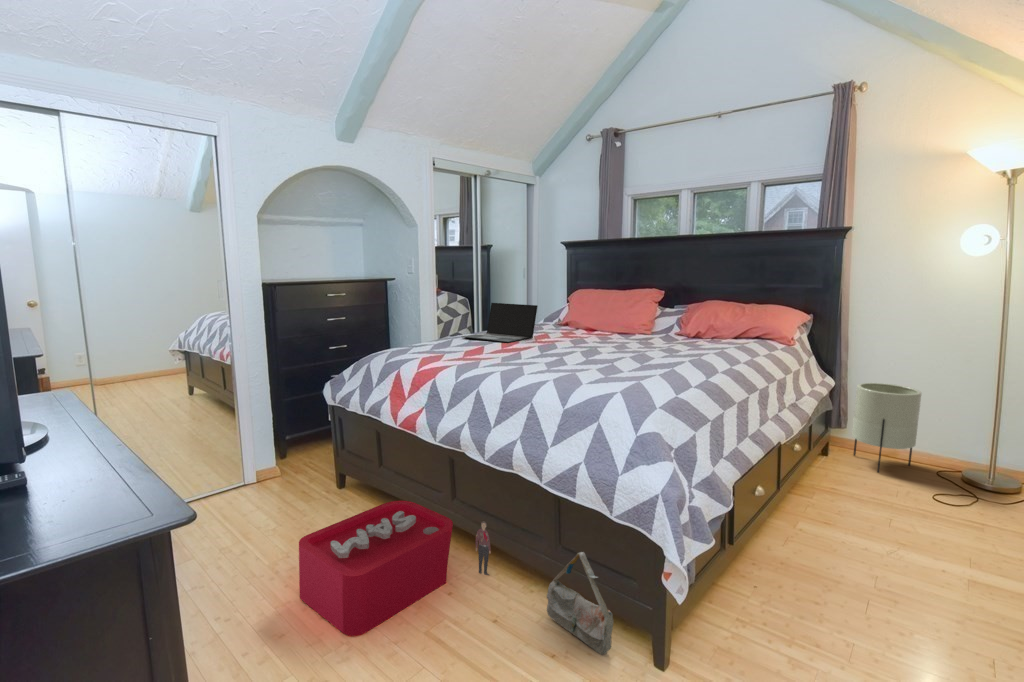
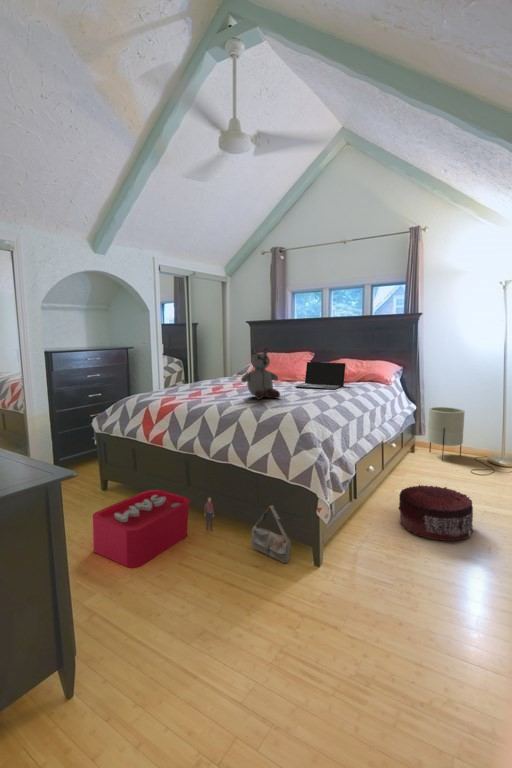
stuffed bear: none [543,282,606,366] -> present [241,348,280,400]
laptop: present [462,303,538,343] -> present [295,362,346,390]
pouf: none [809,524,957,642] -> present [399,485,473,541]

